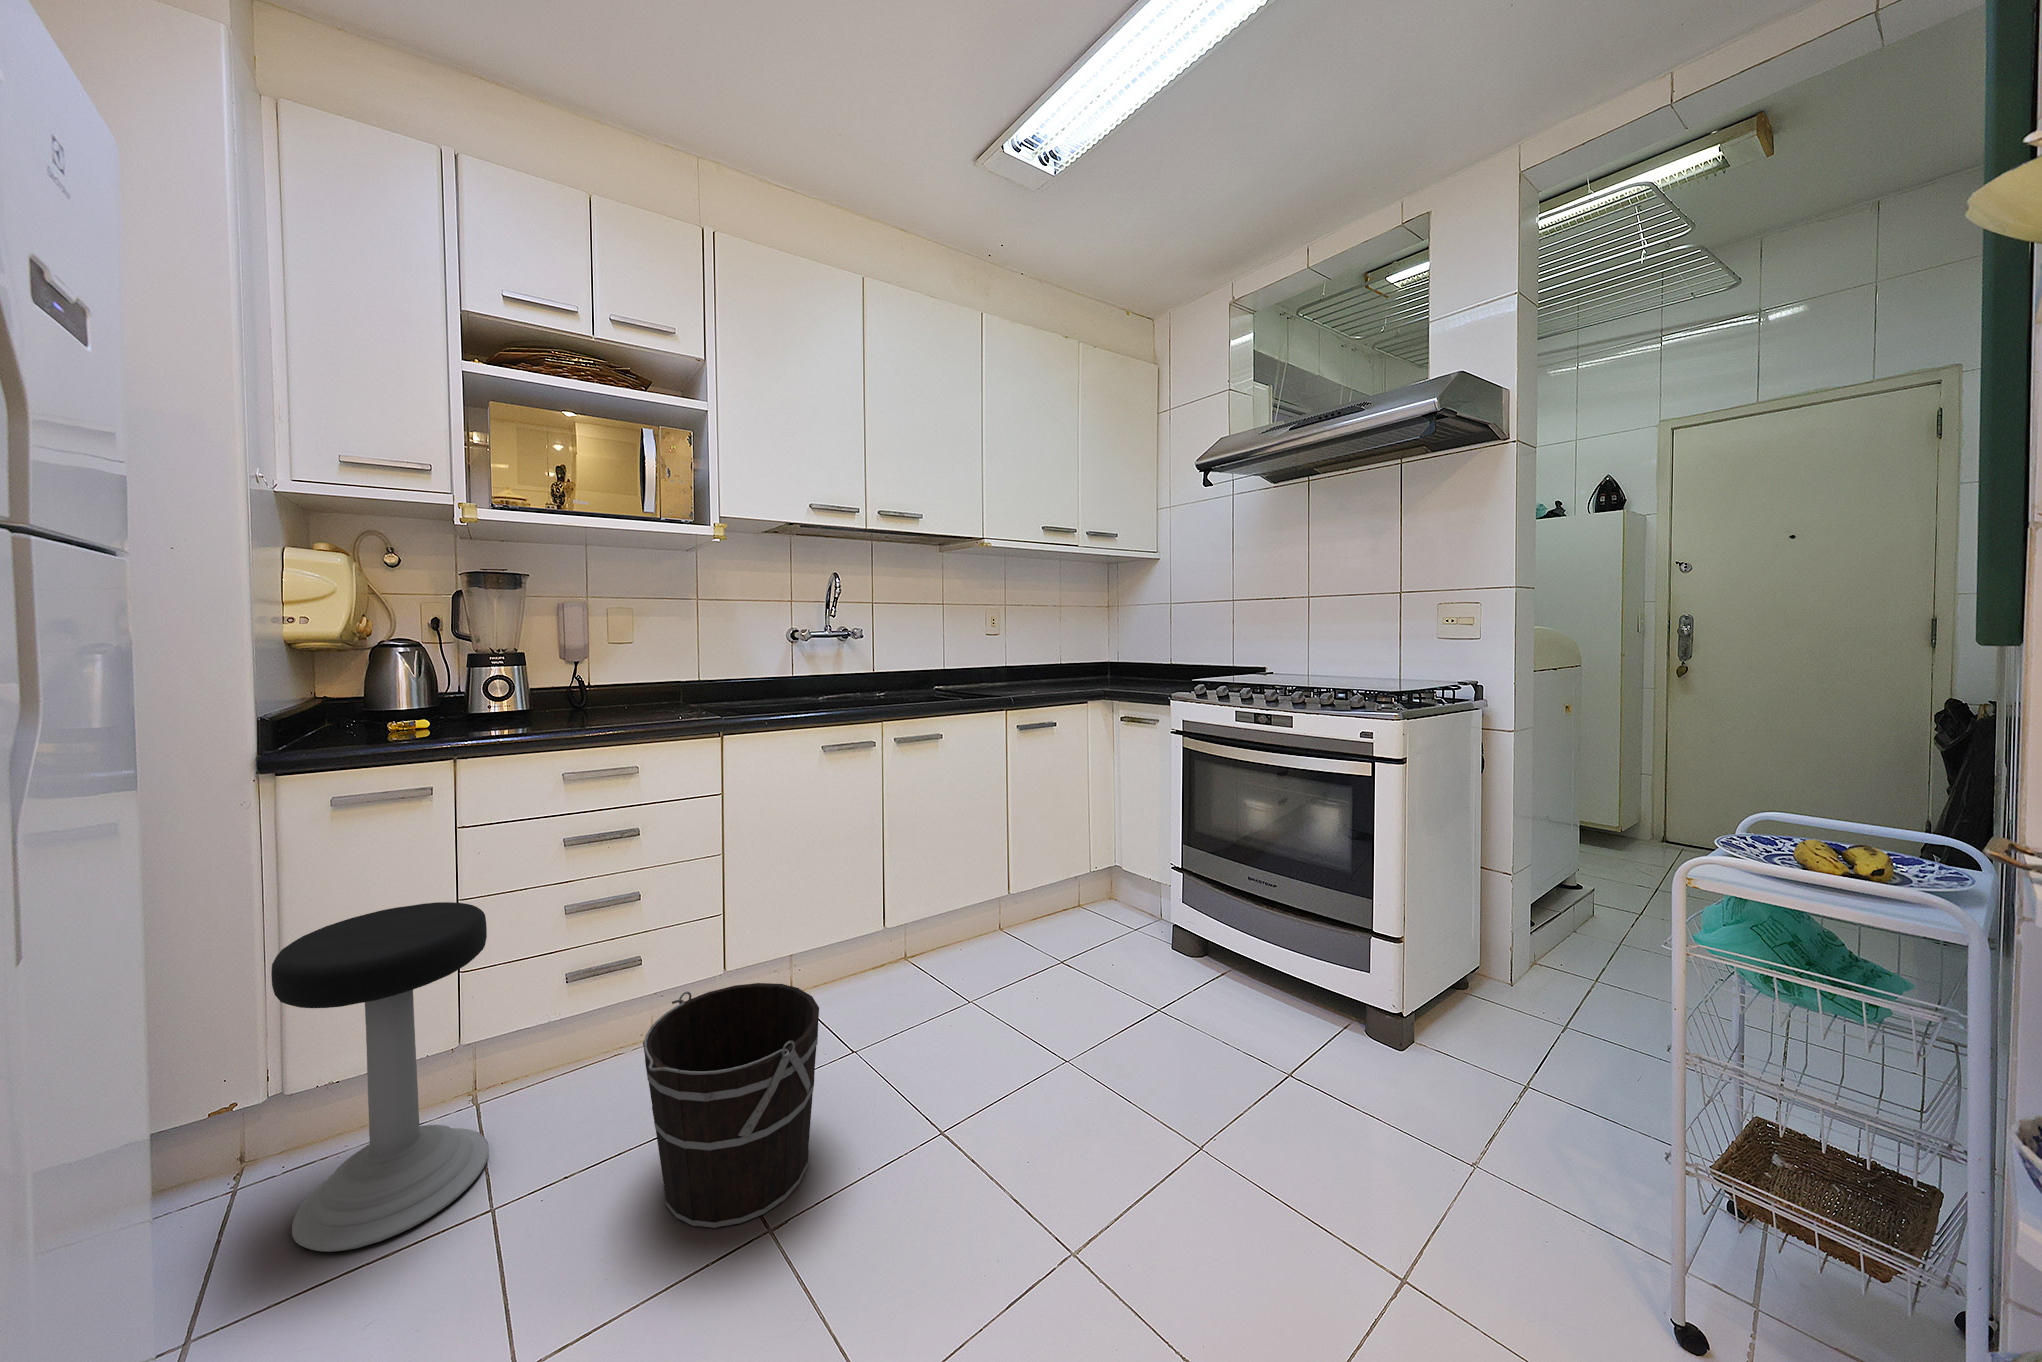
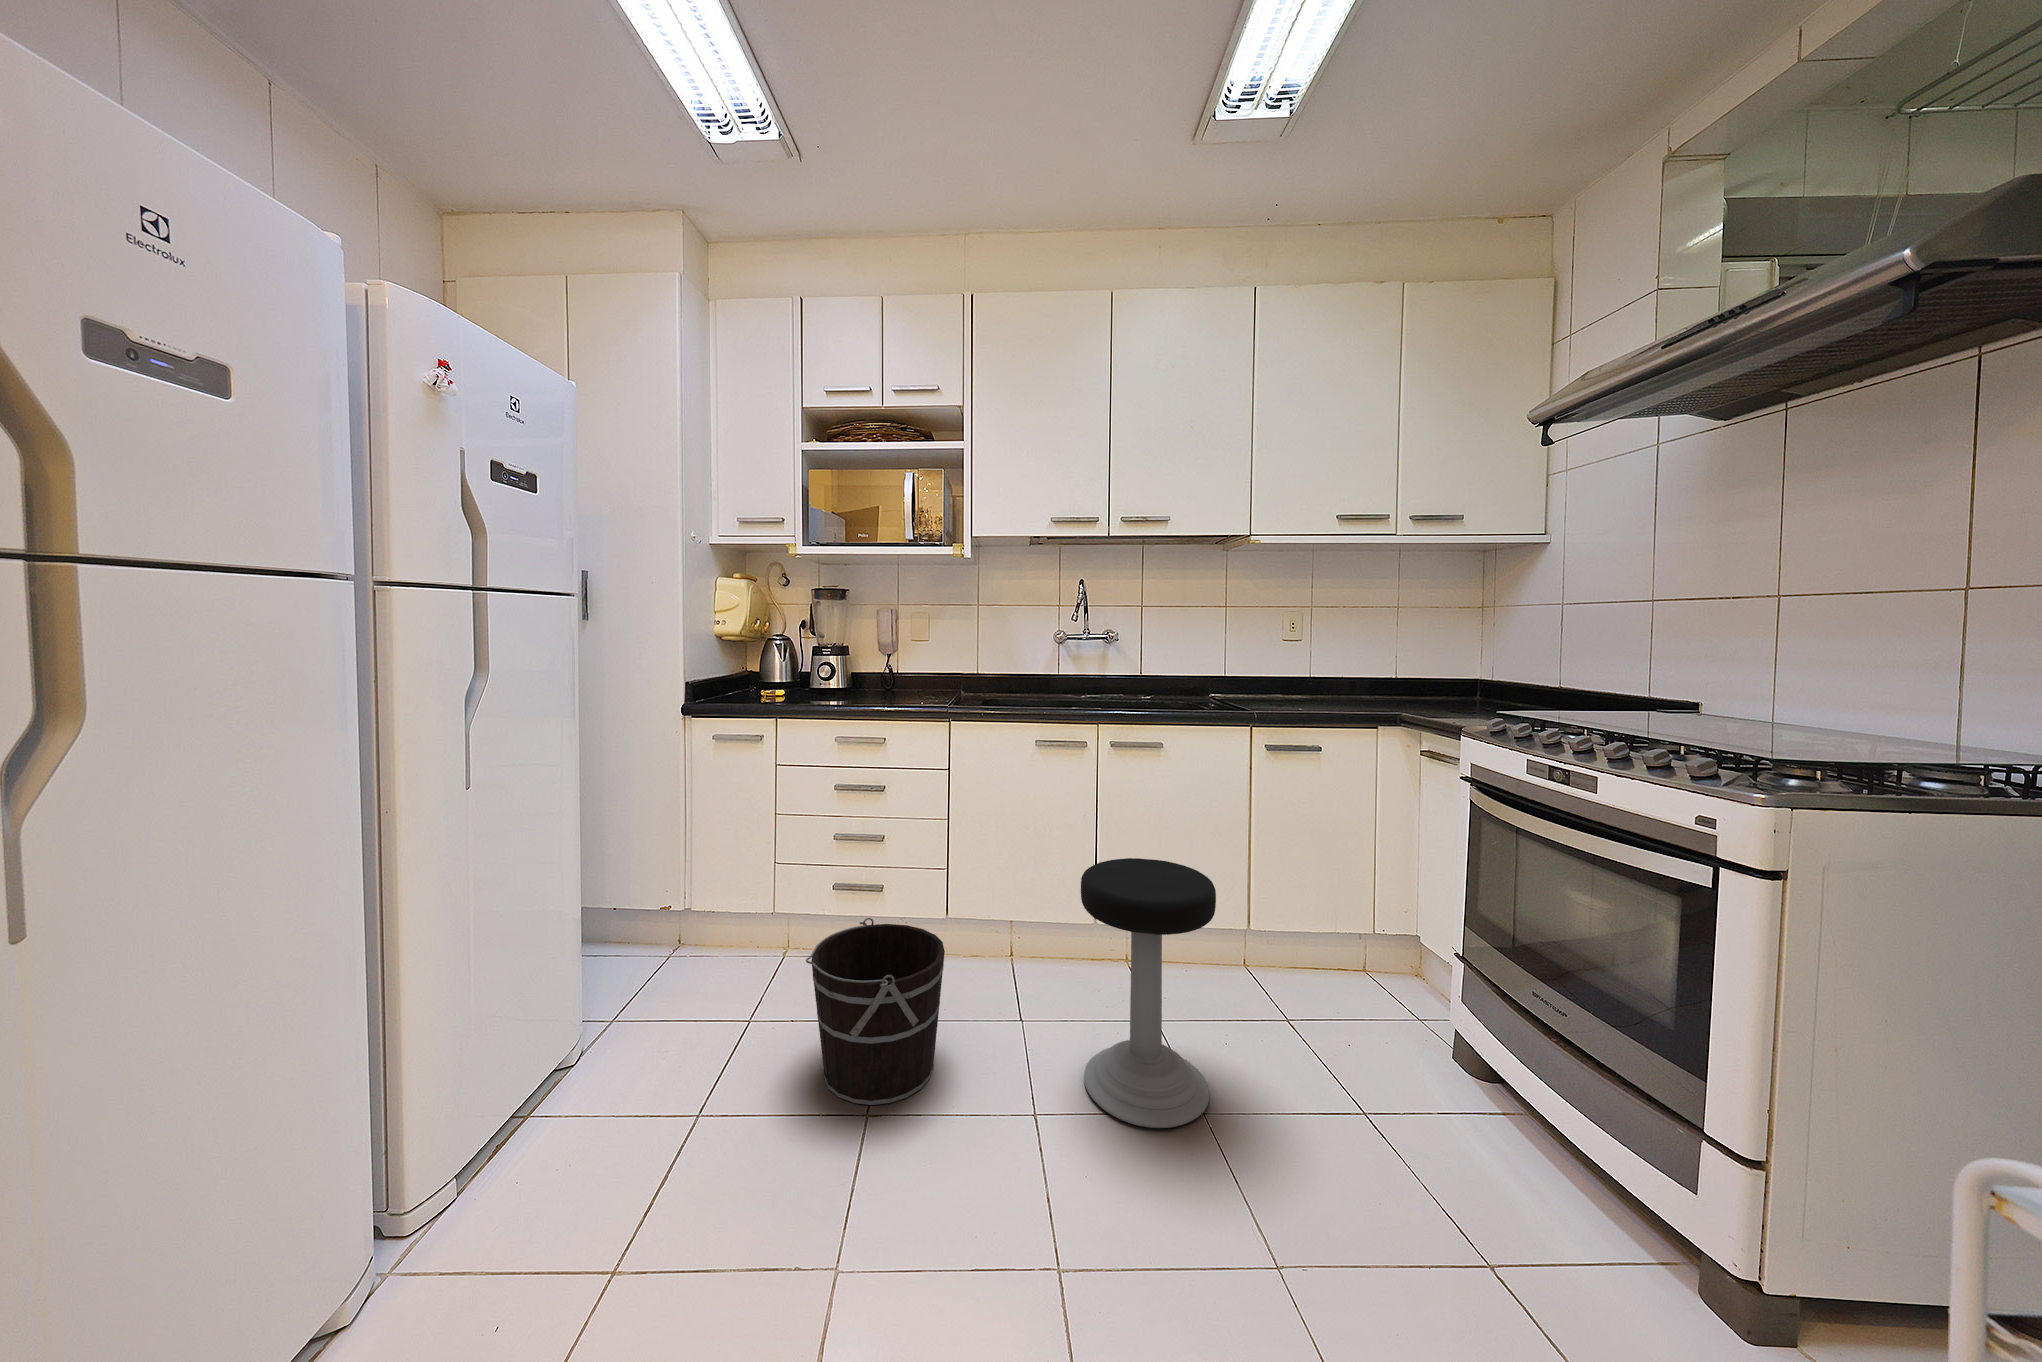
stool: present [271,902,489,1252] -> present [1081,858,1216,1128]

